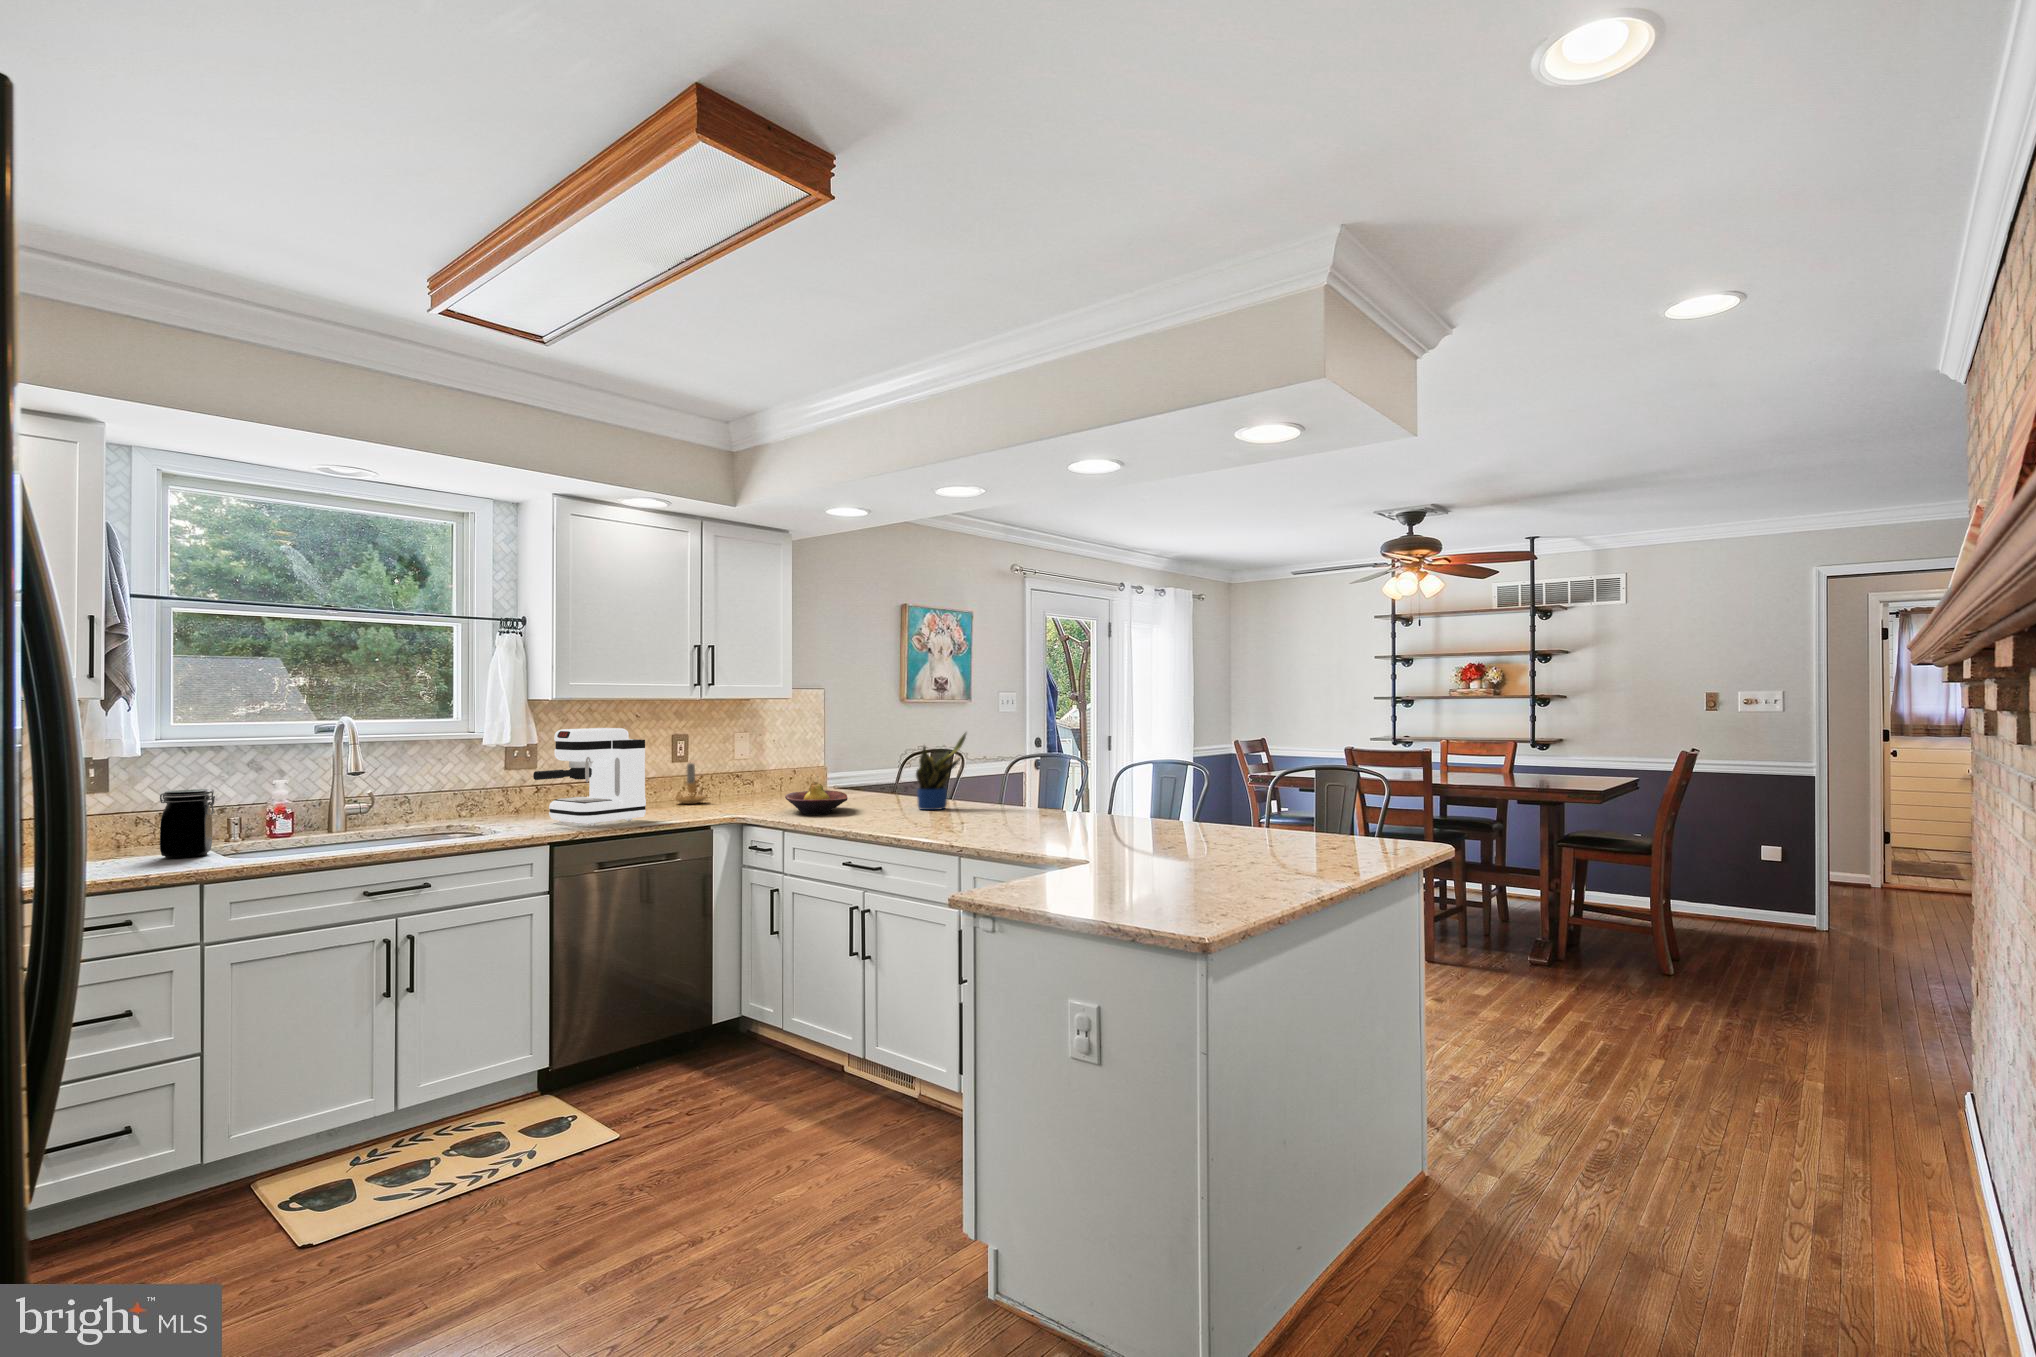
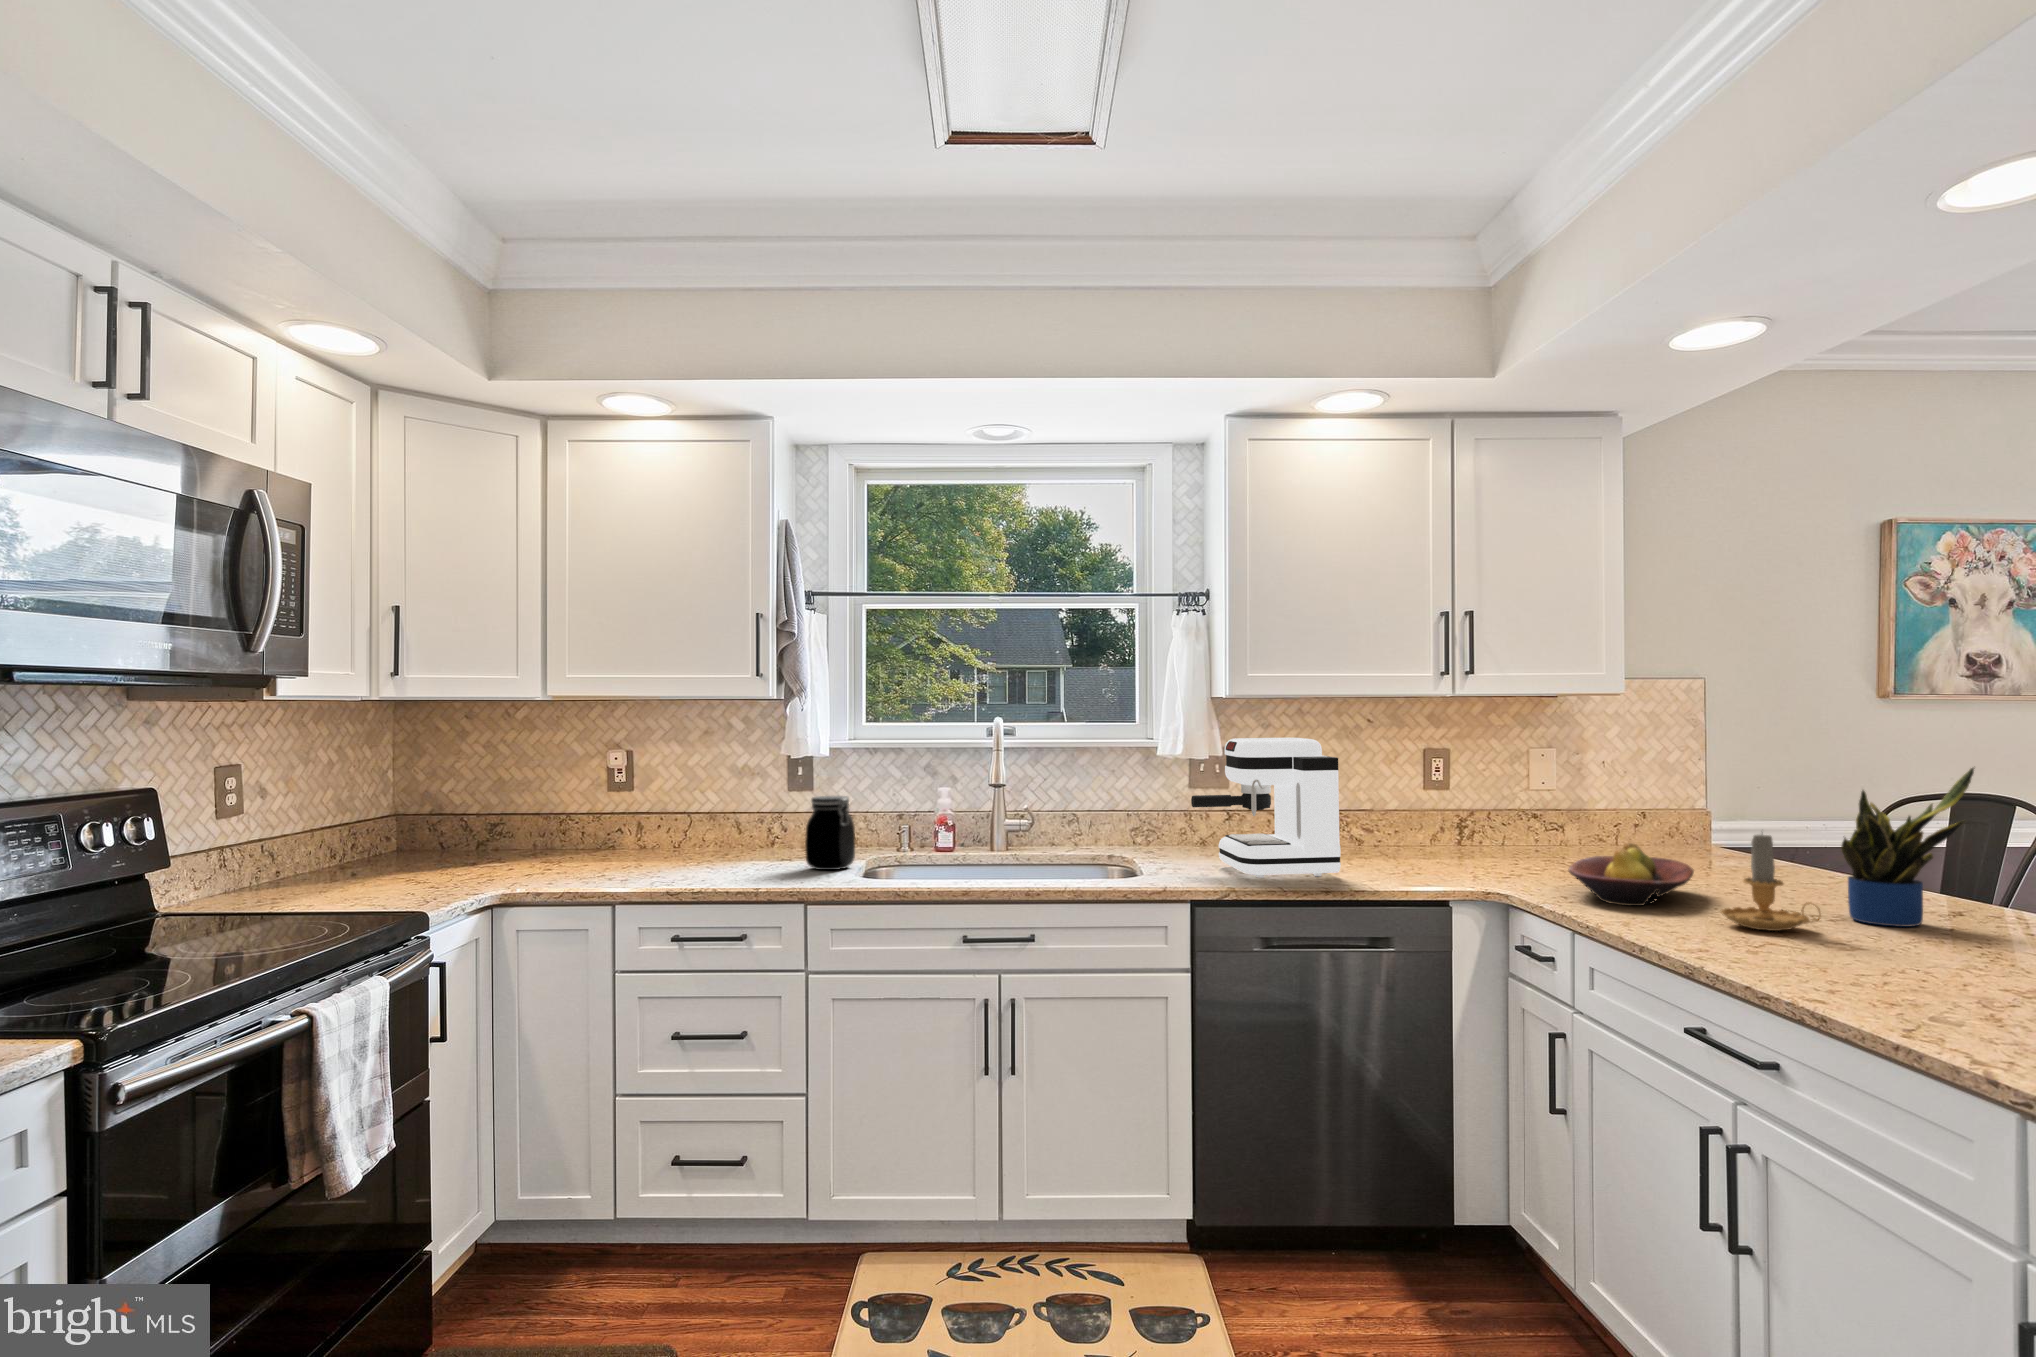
candle: present [675,763,707,804] -> present [1720,834,1821,931]

